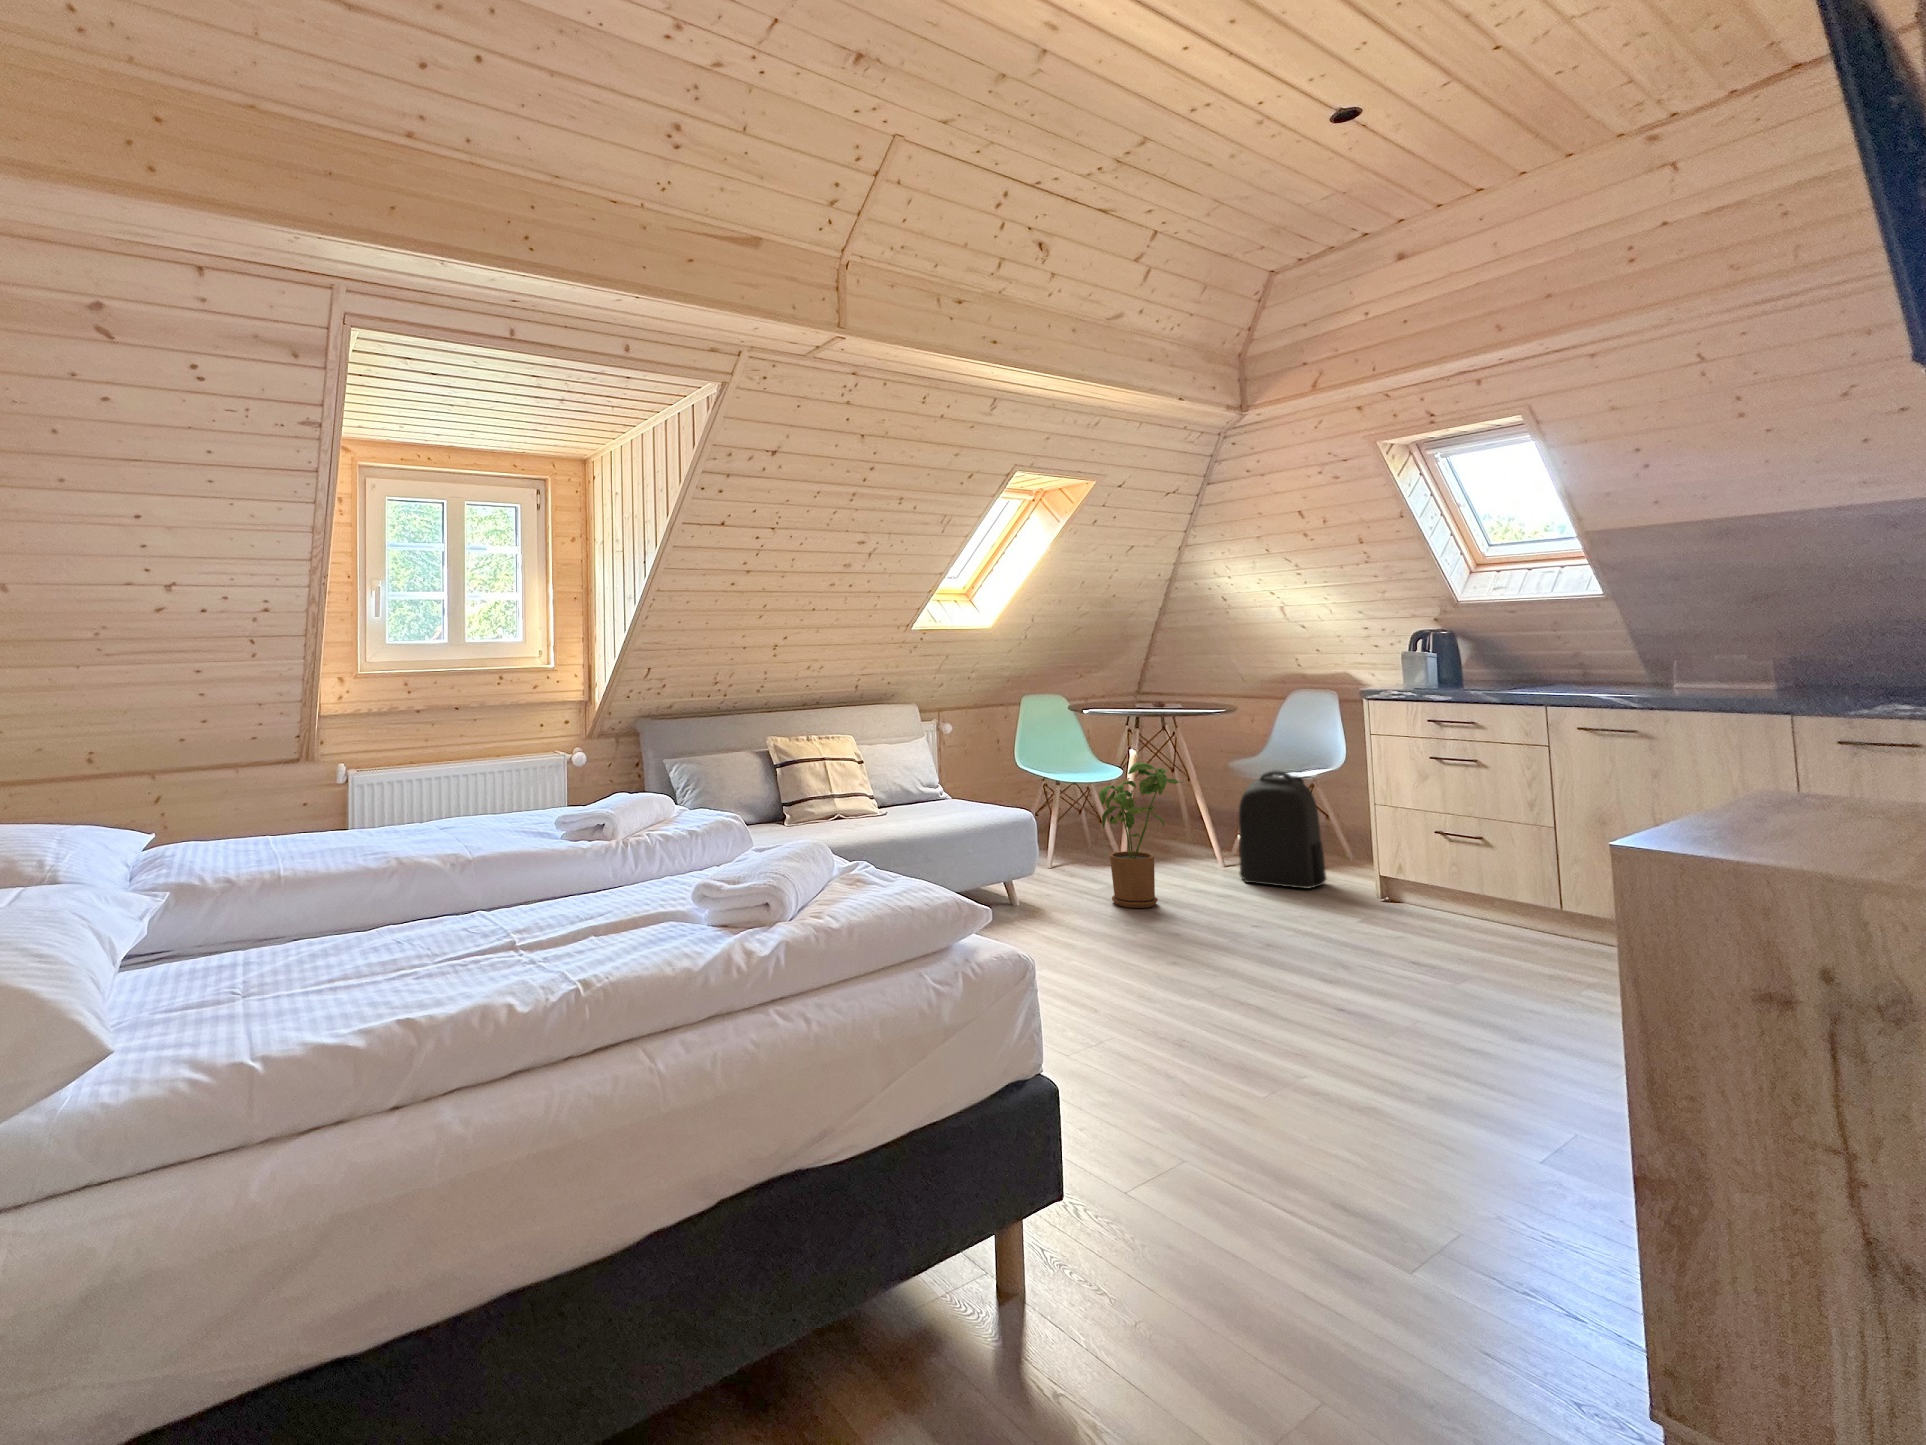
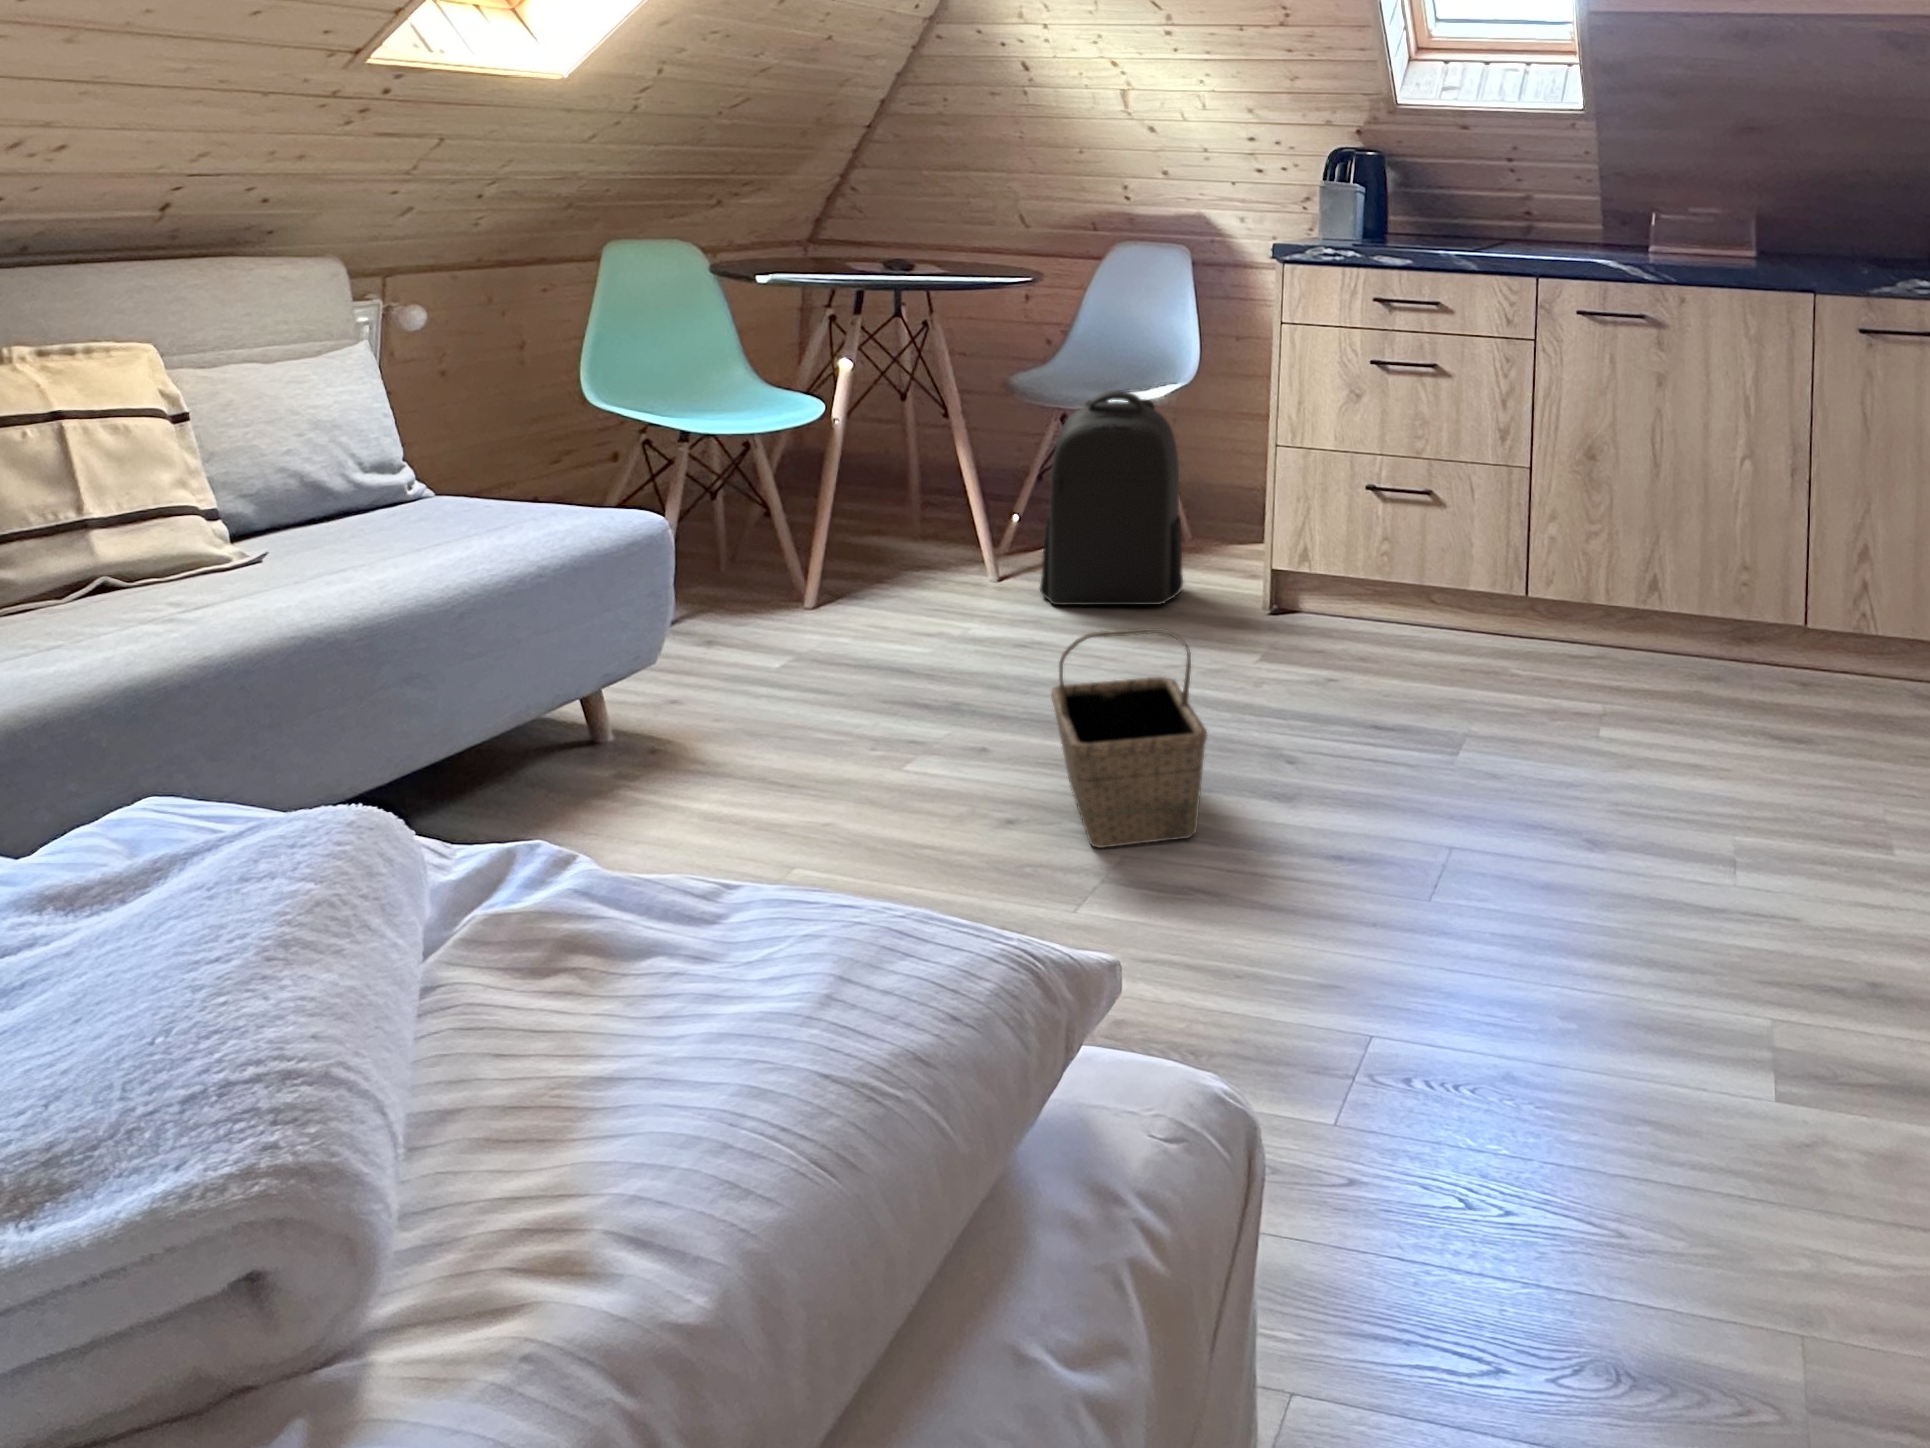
house plant: present [1099,763,1182,908] -> none [815,390,992,701]
basket: none [1192,876,1264,978] -> present [1051,628,1208,848]

